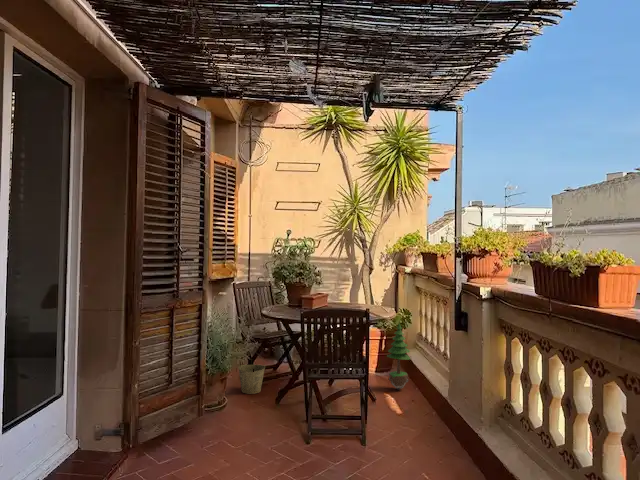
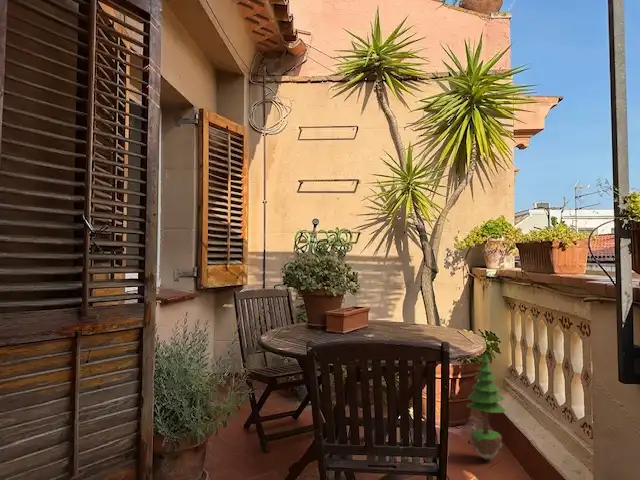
bucket: present [238,365,265,394] -> none [232,396,275,465]

